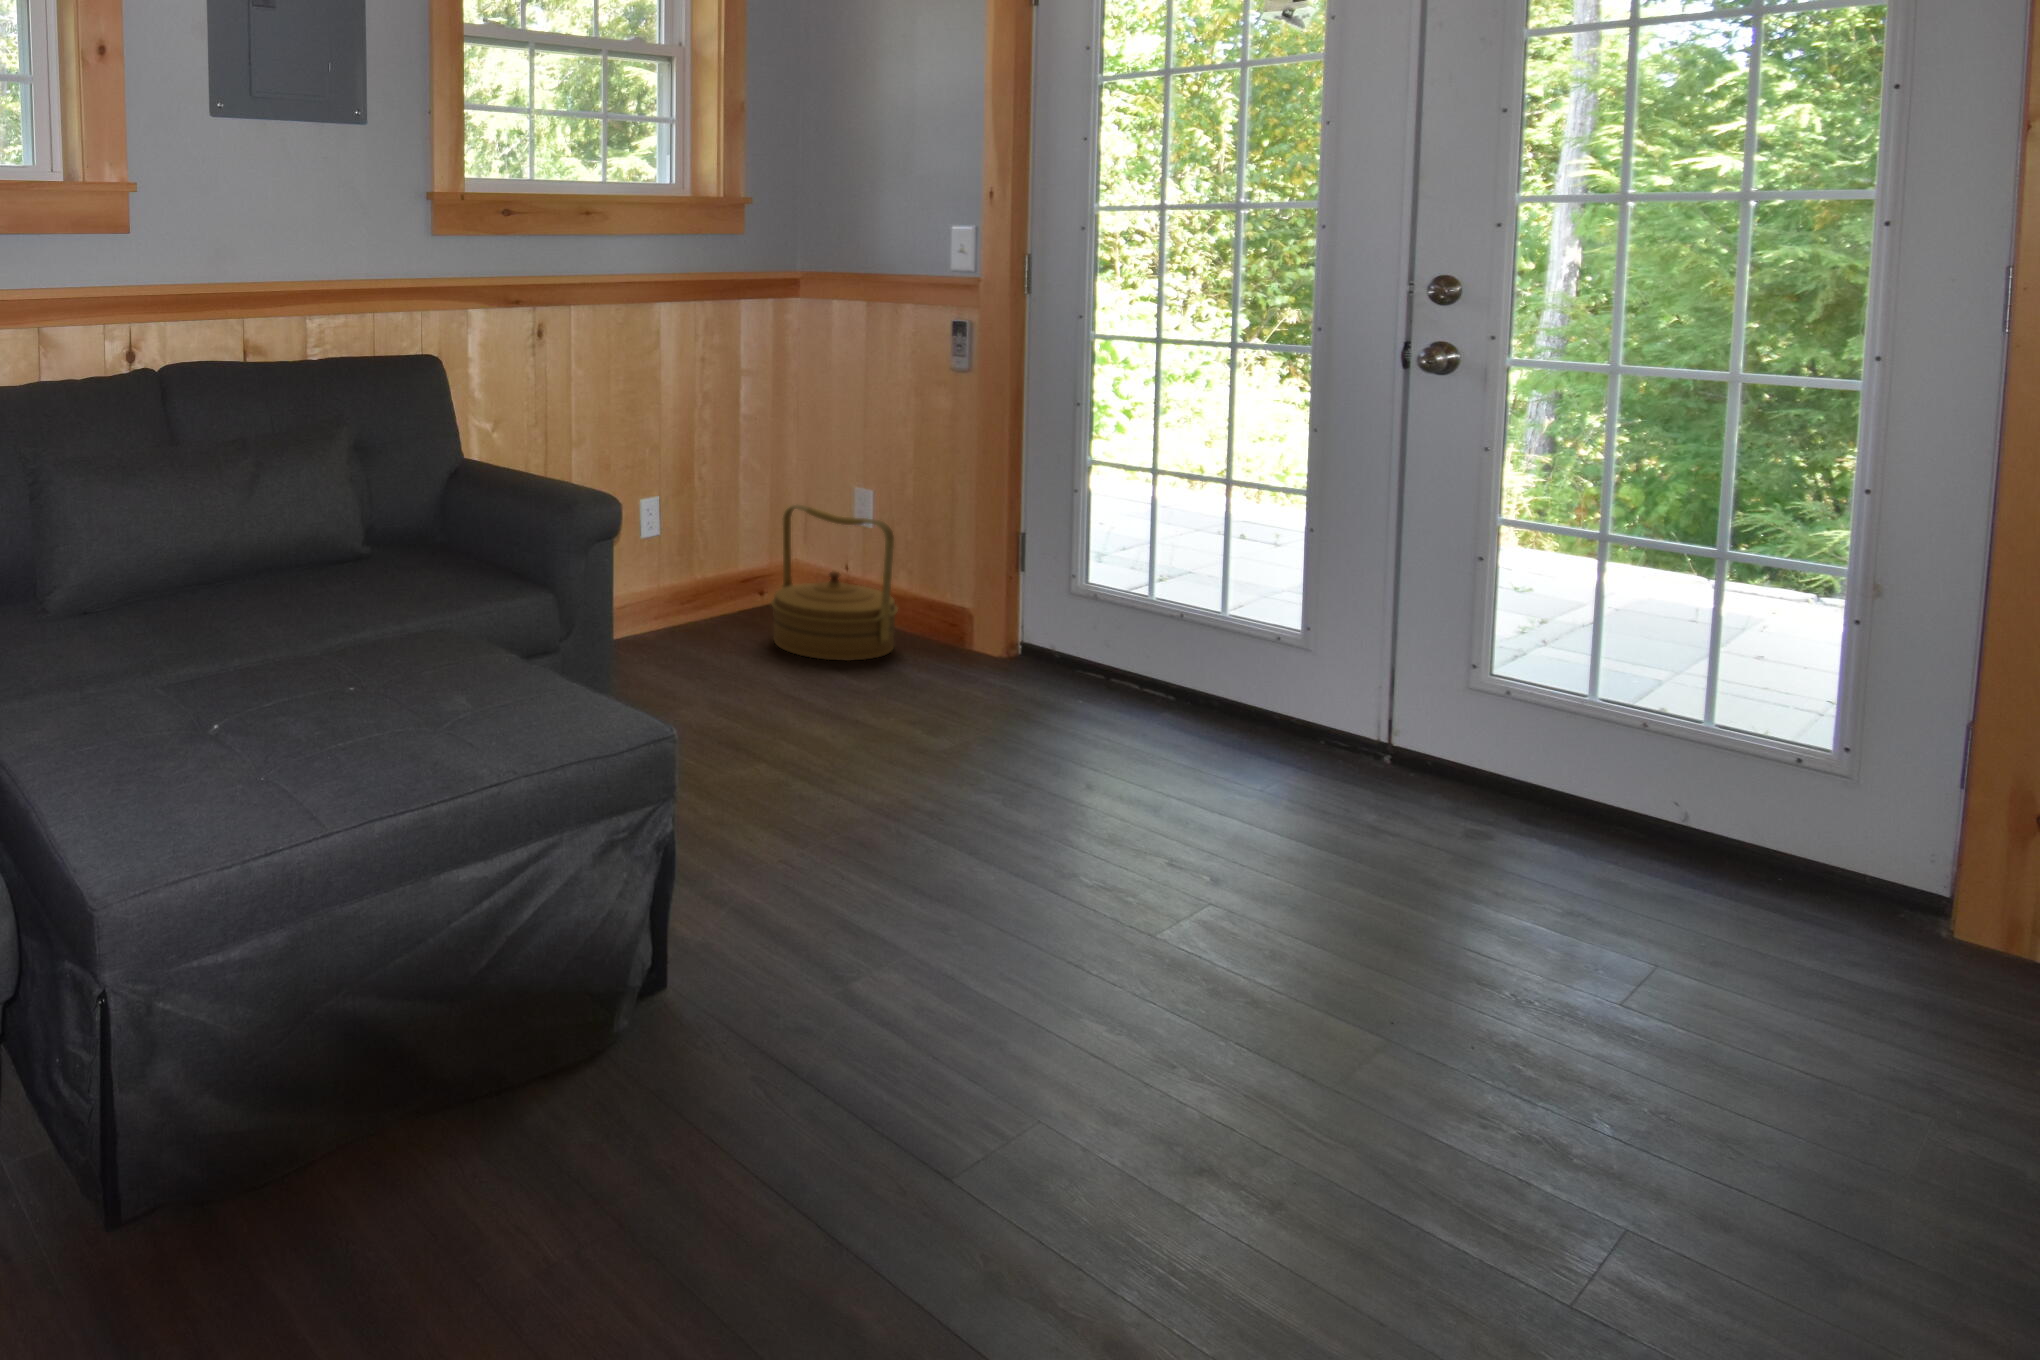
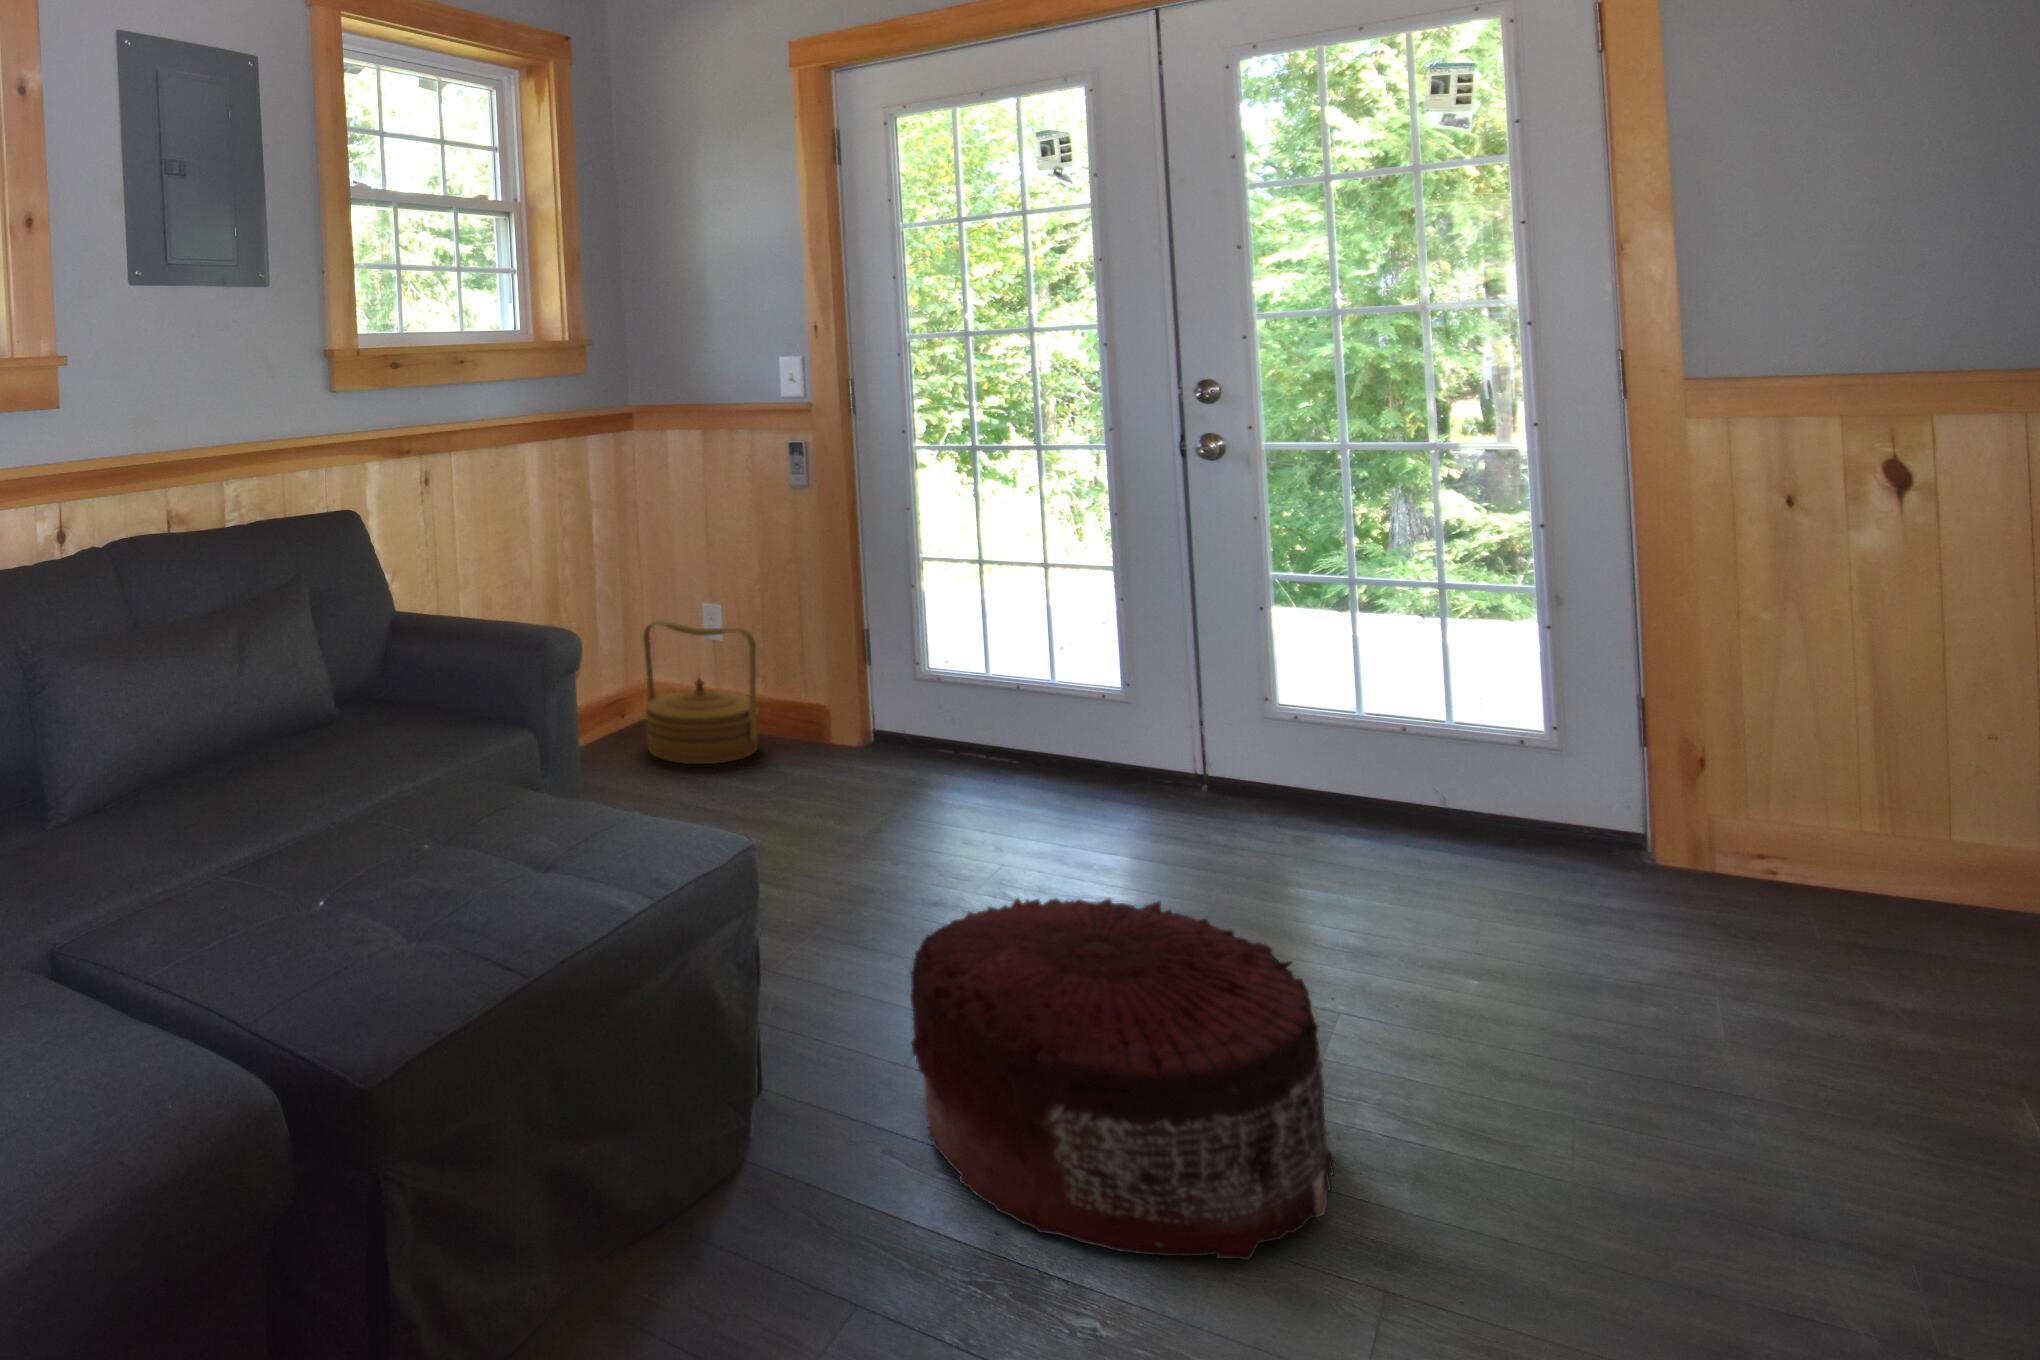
pouf: none [787,822,1253,1231] -> present [910,898,1334,1260]

